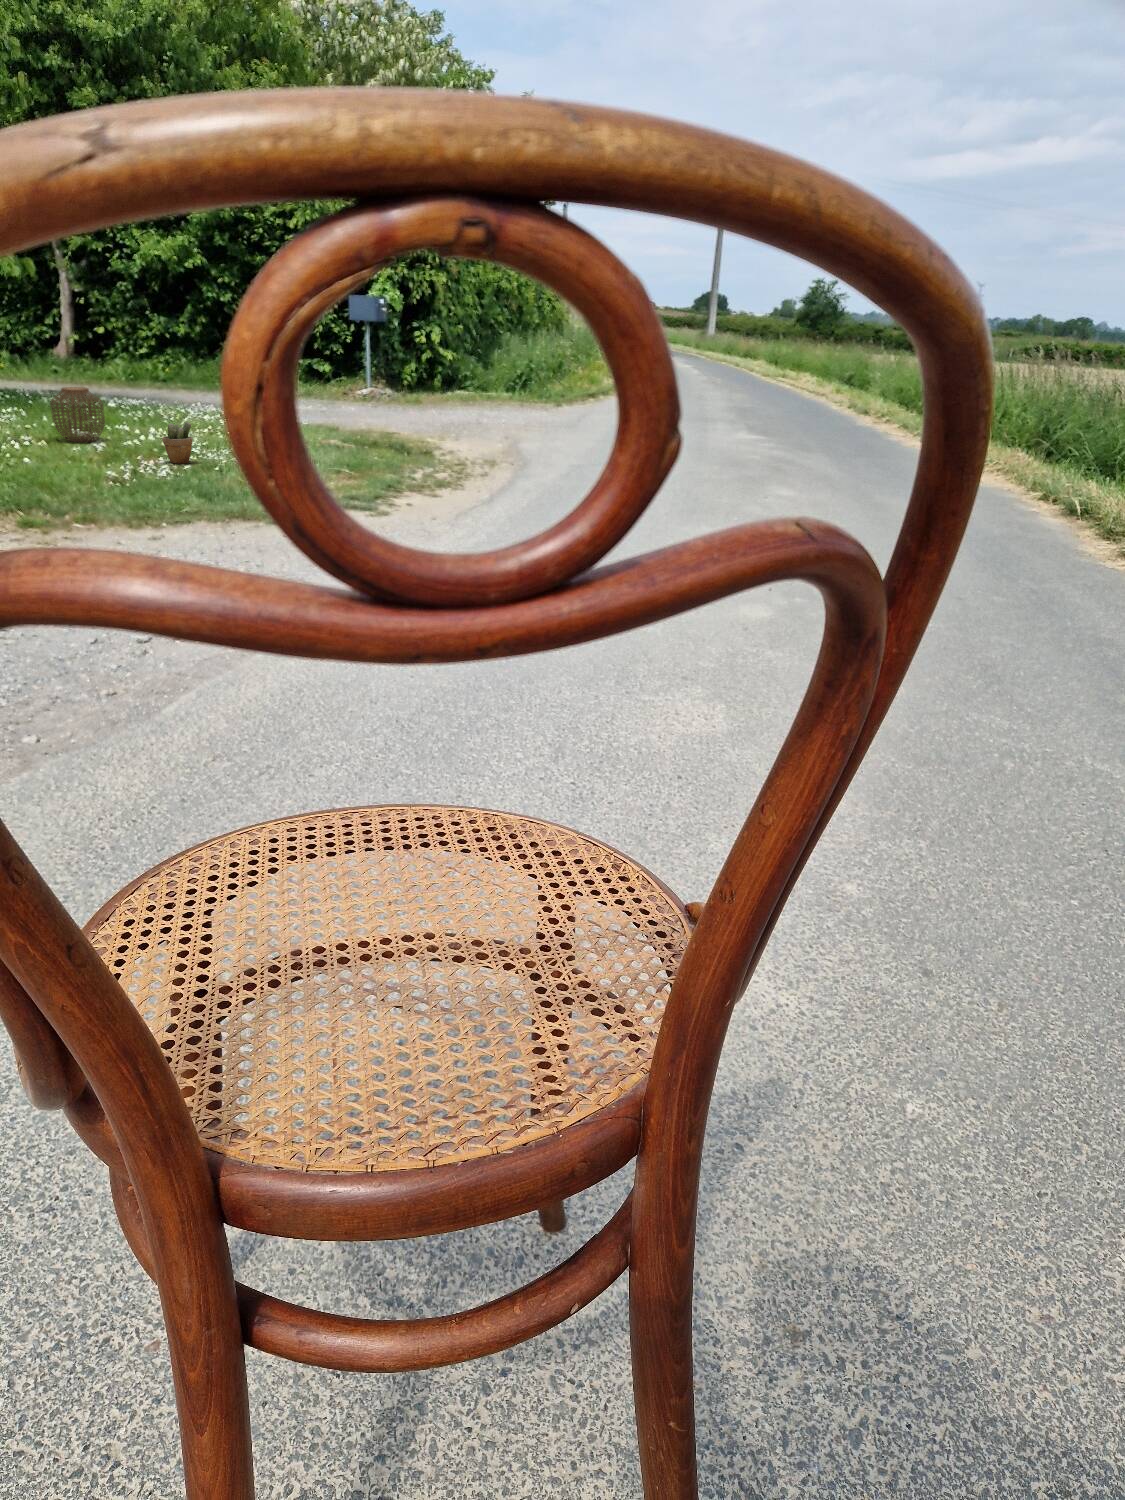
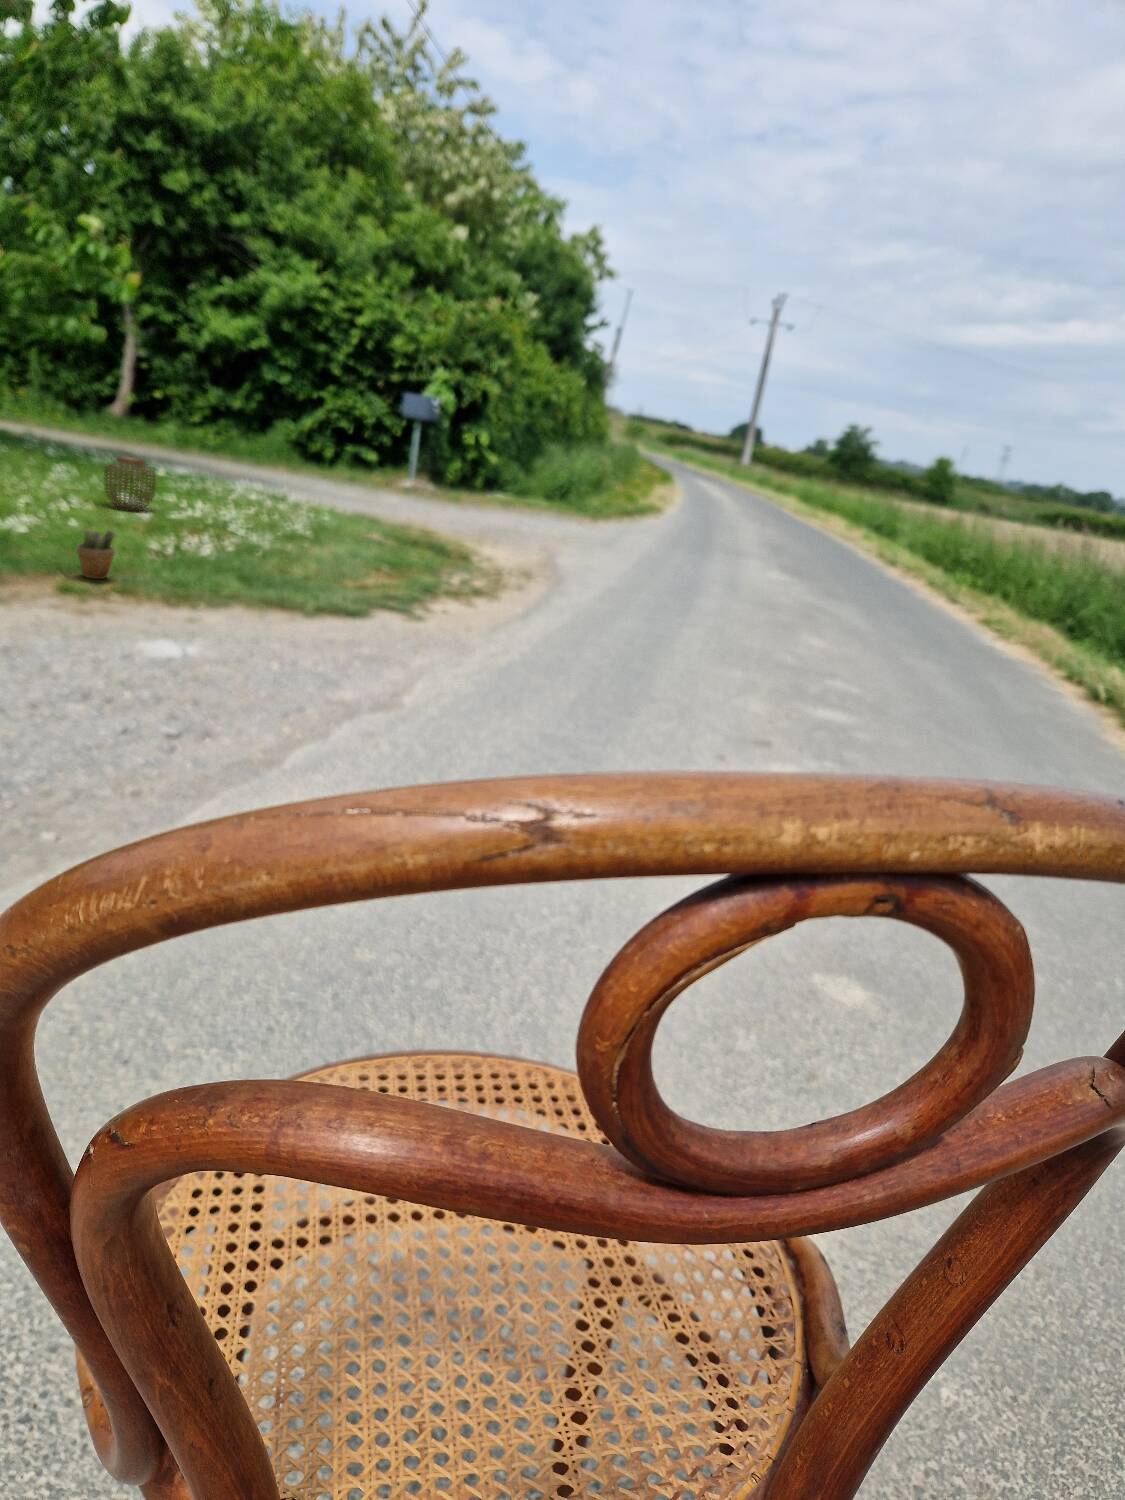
potted plant: present [162,422,193,464] -> present [76,530,115,579]

